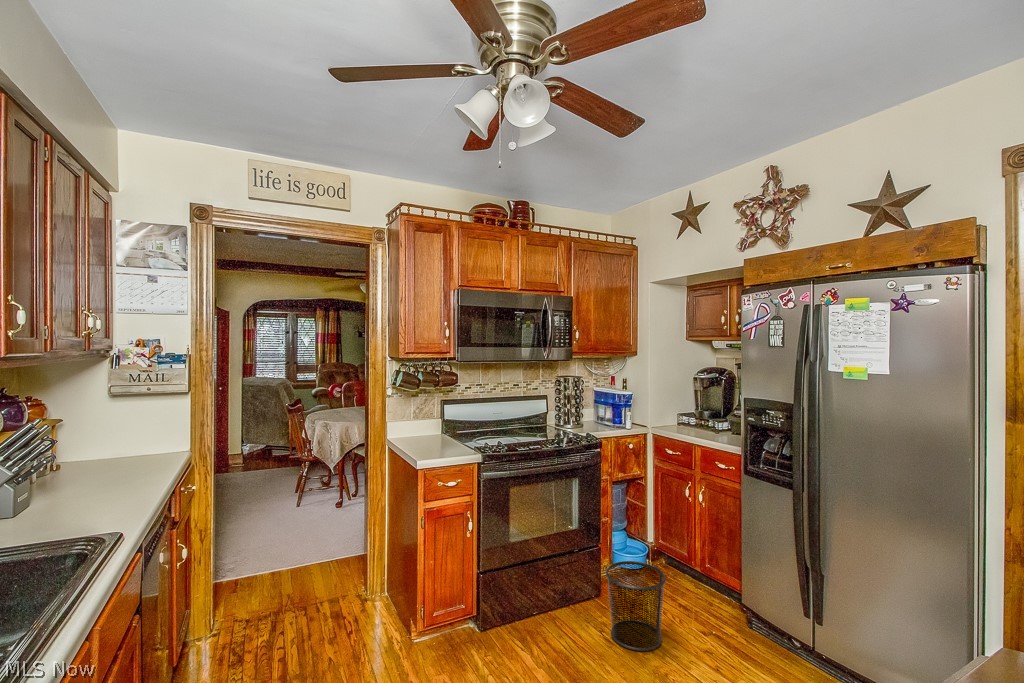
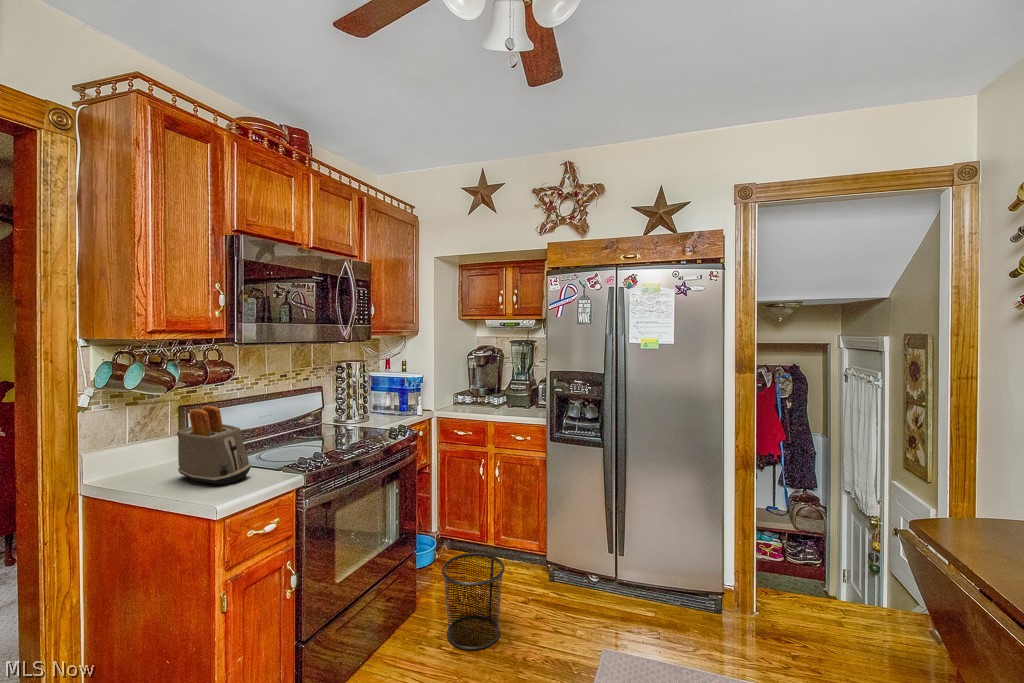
toaster: none [427,403,460,456] -> present [177,406,251,485]

